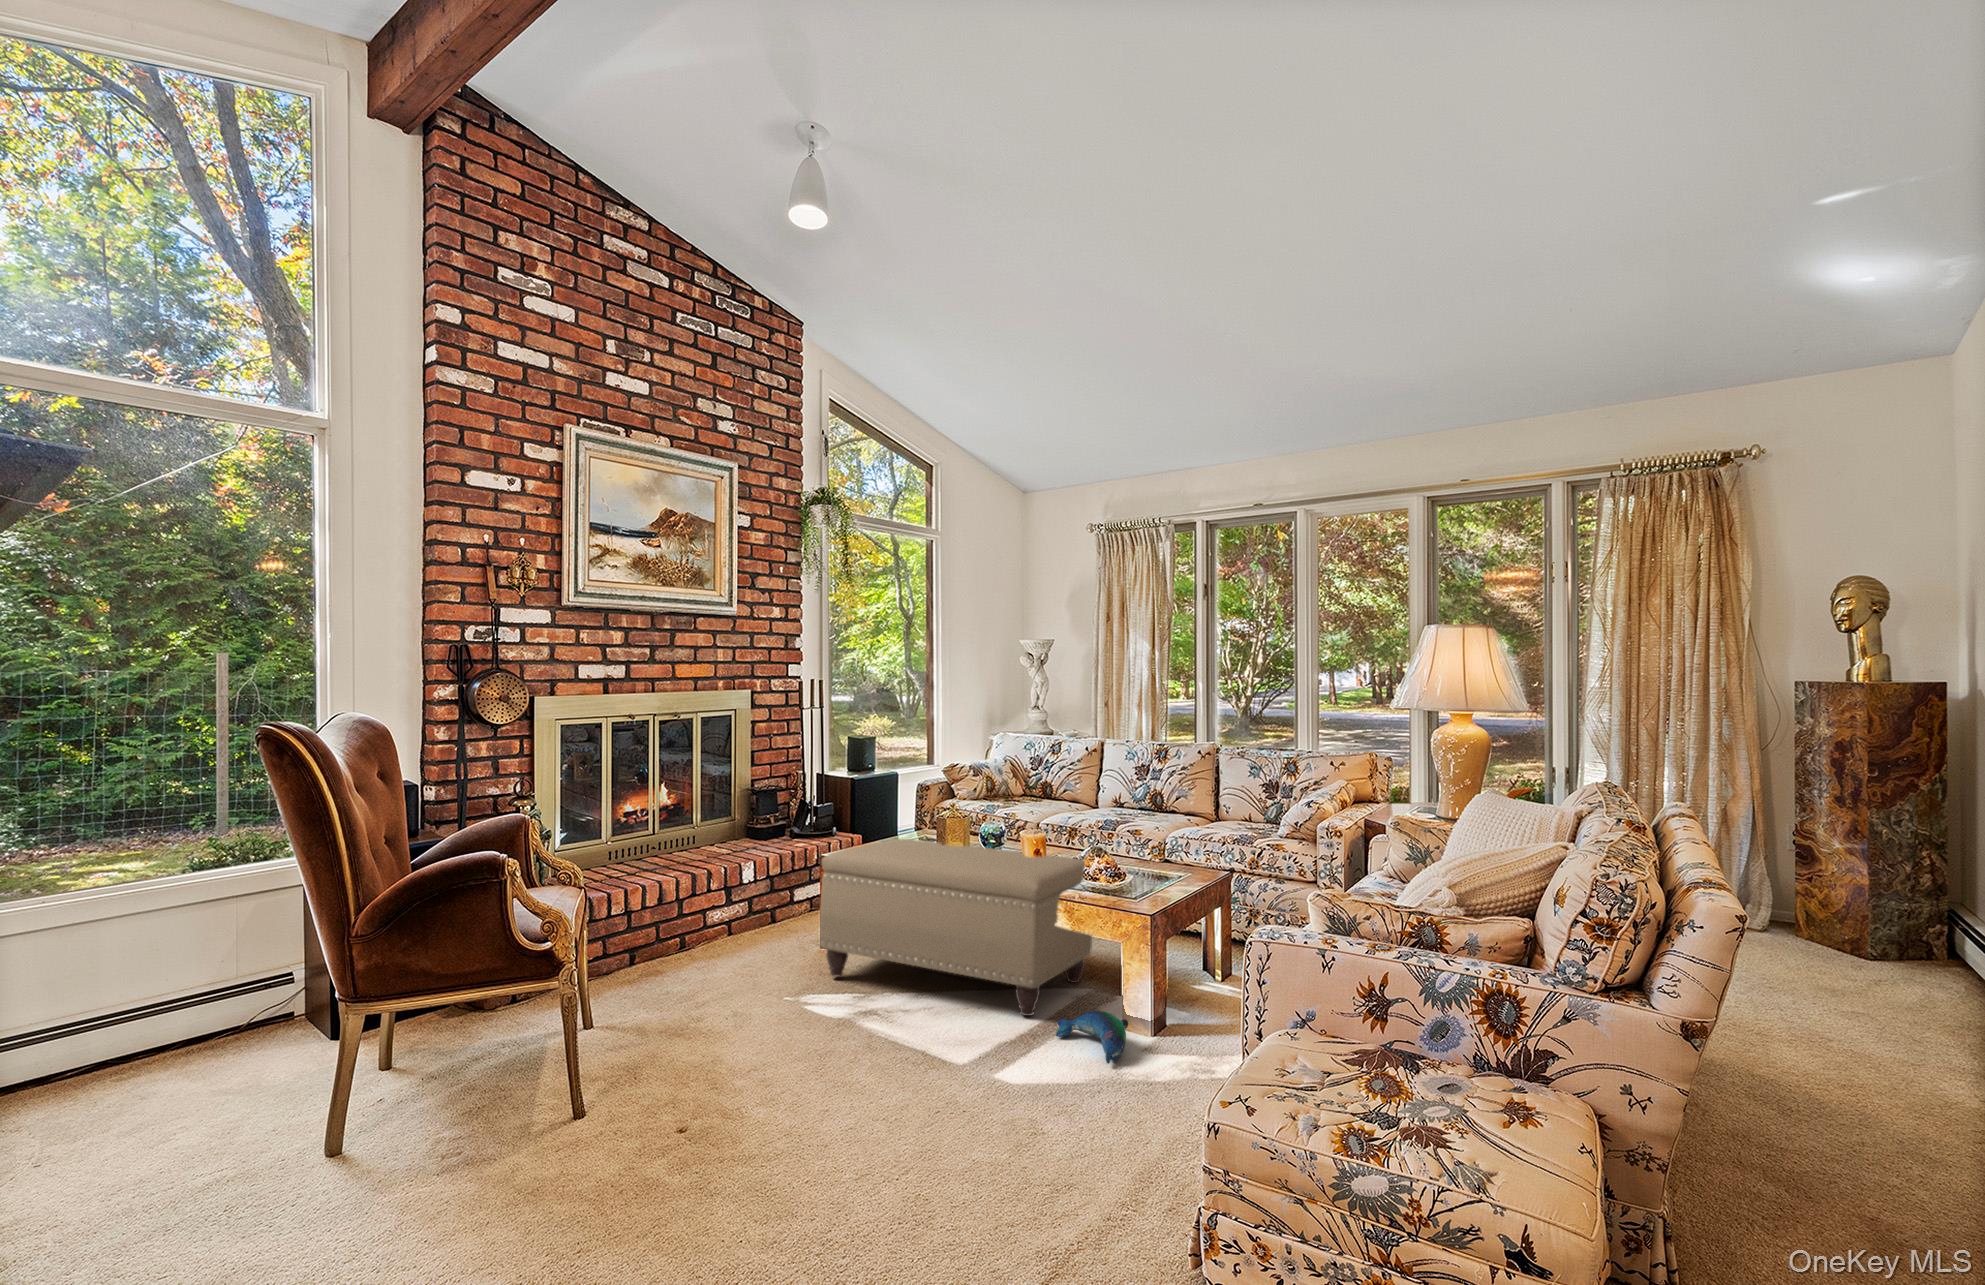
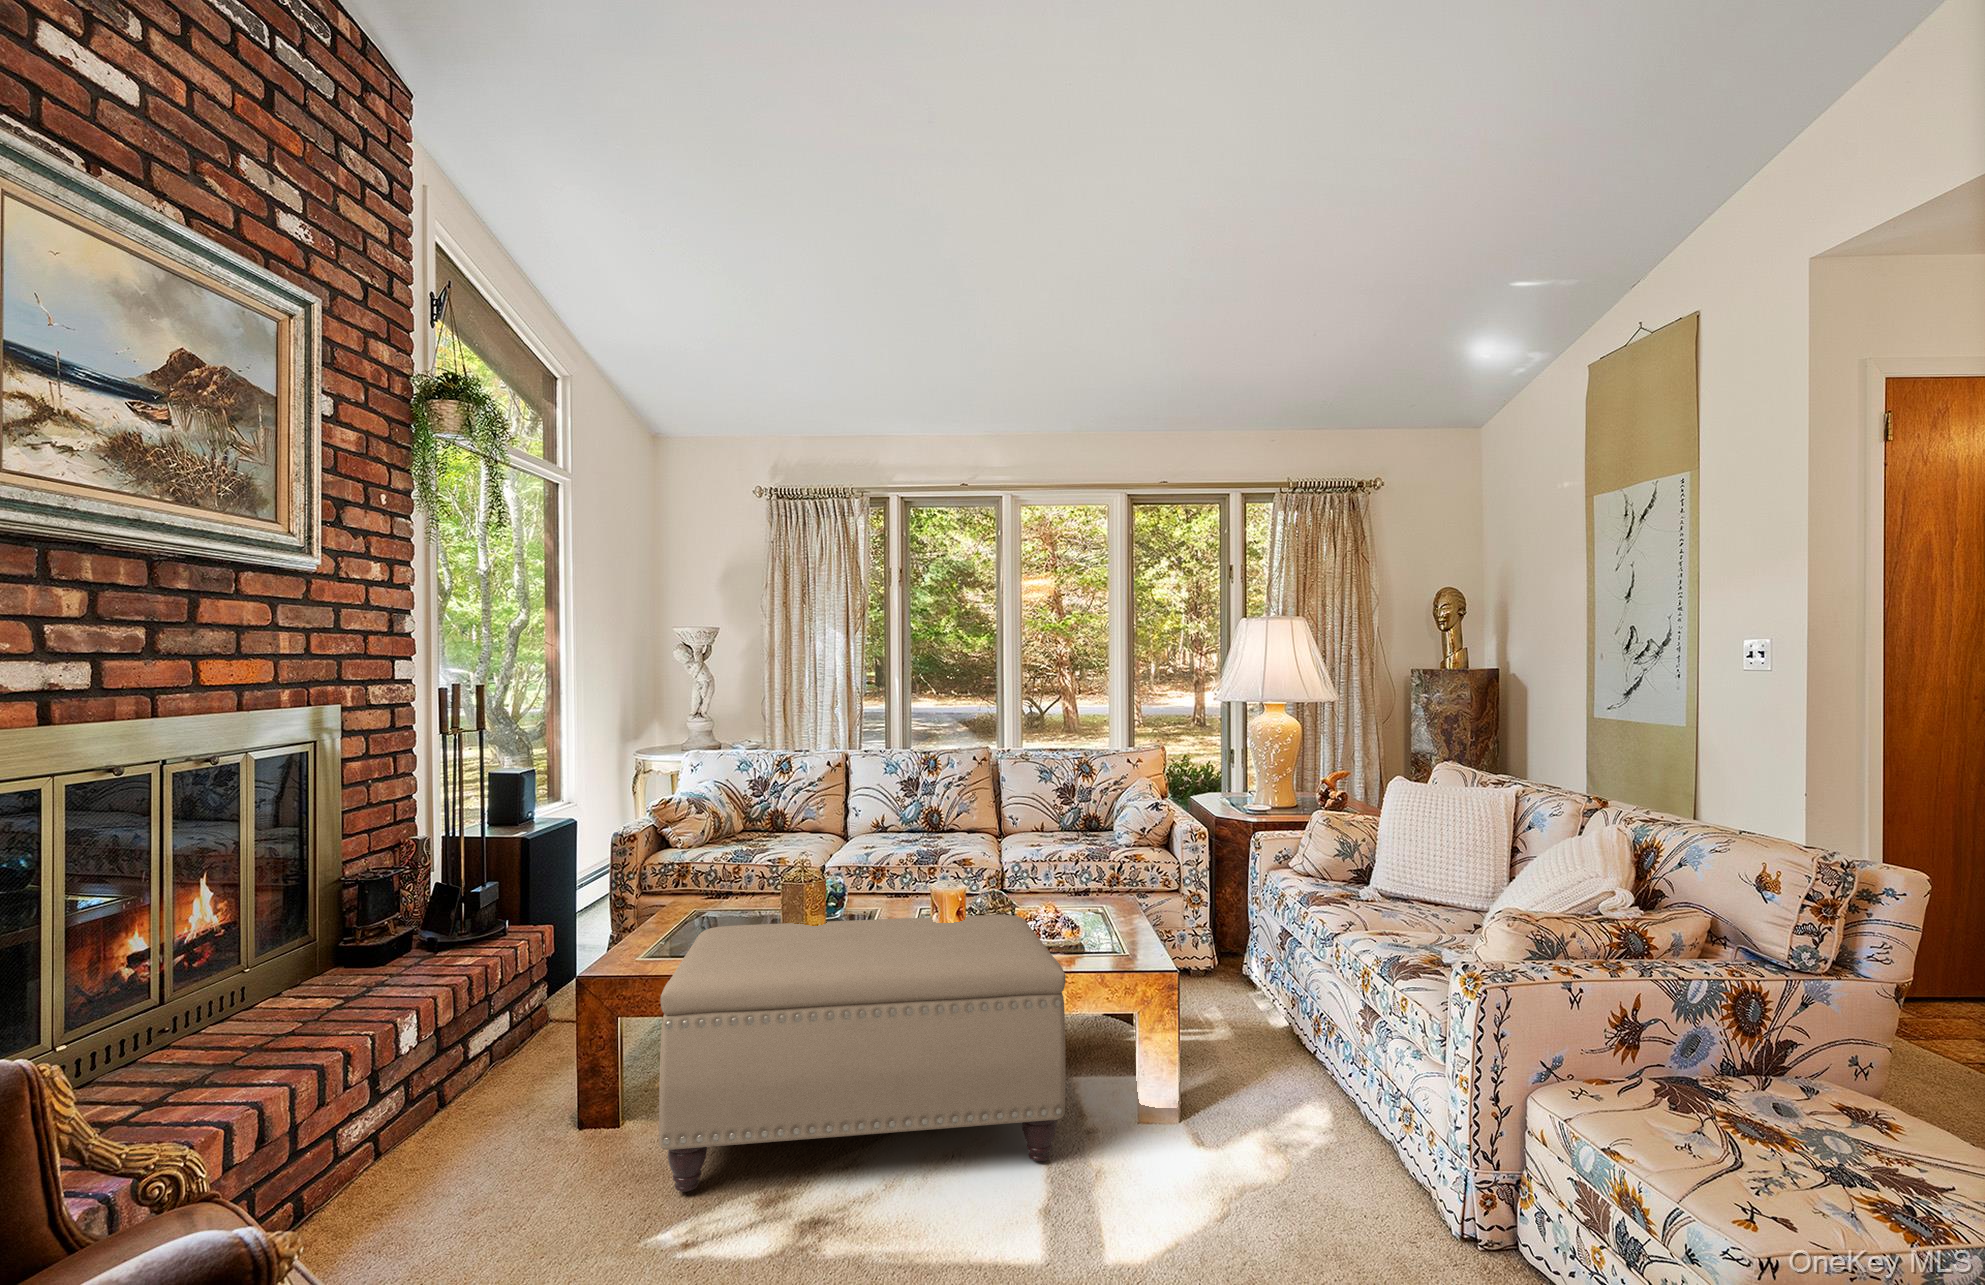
plush toy: present [1056,1011,1128,1064] -> none [1106,1126,1241,1204]

